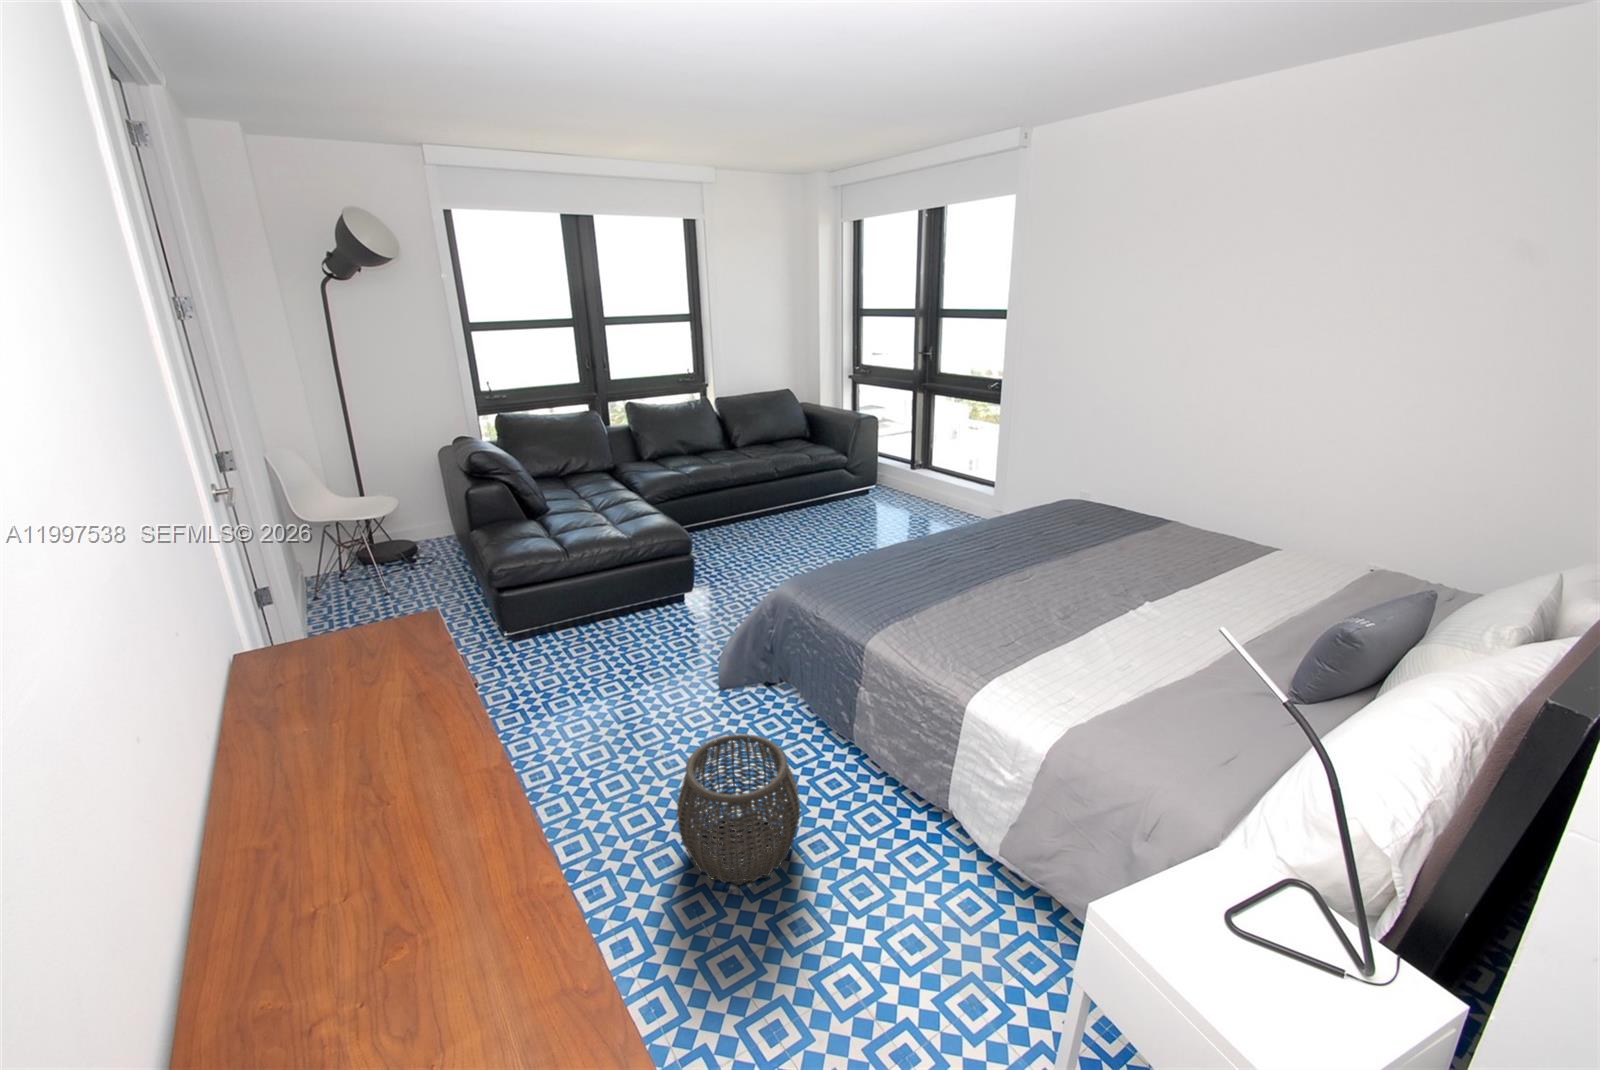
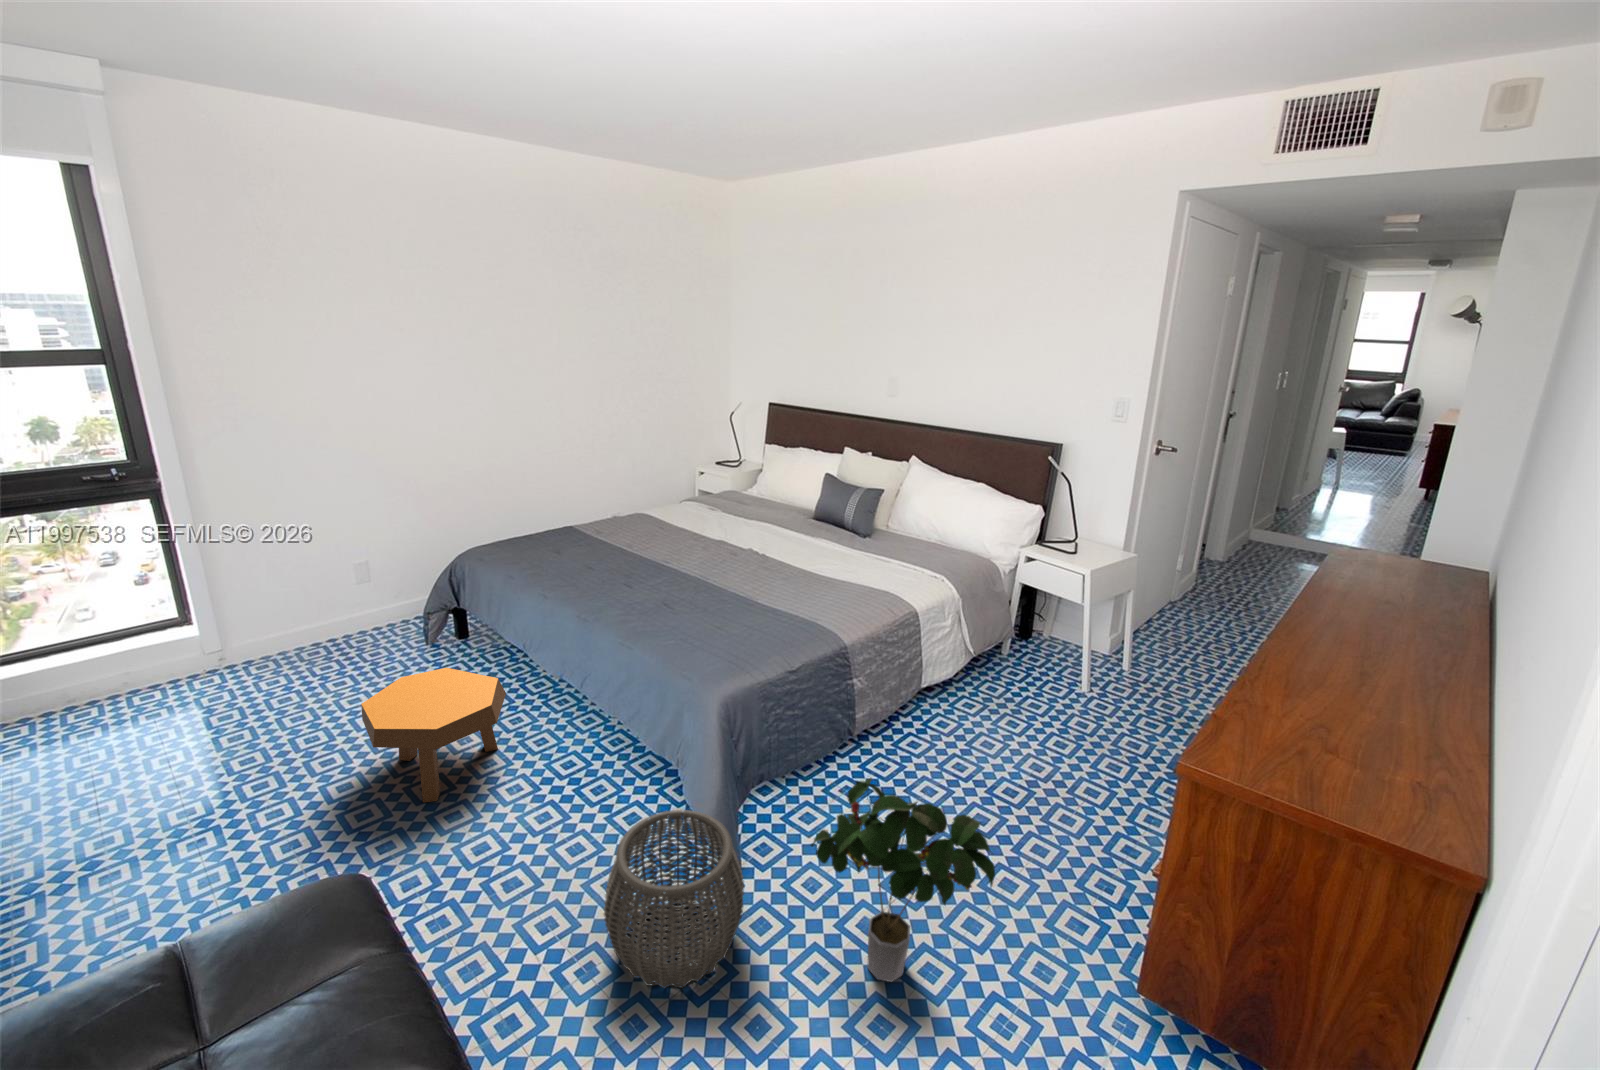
footstool: none [511,605,626,715] -> present [361,668,506,802]
potted plant: none [861,717,1025,910] -> present [811,778,995,982]

